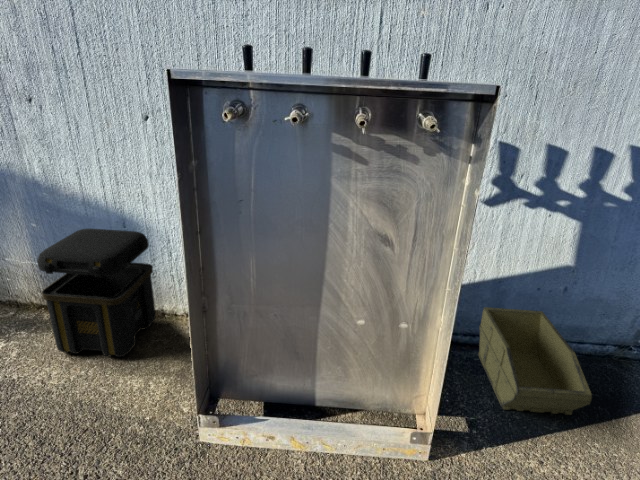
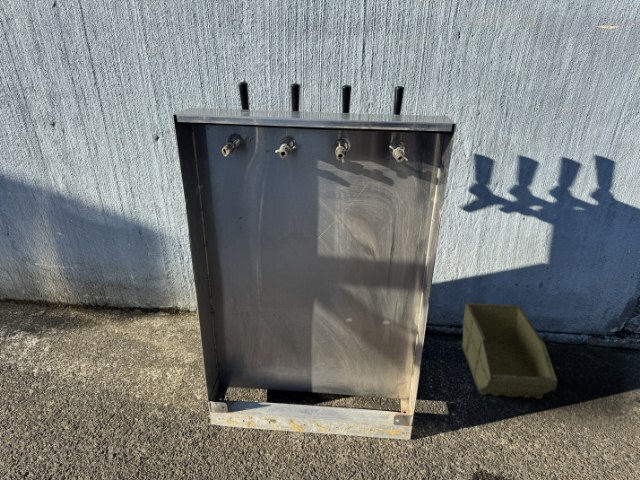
toolbox: present [37,229,156,357] -> none [65,238,170,352]

